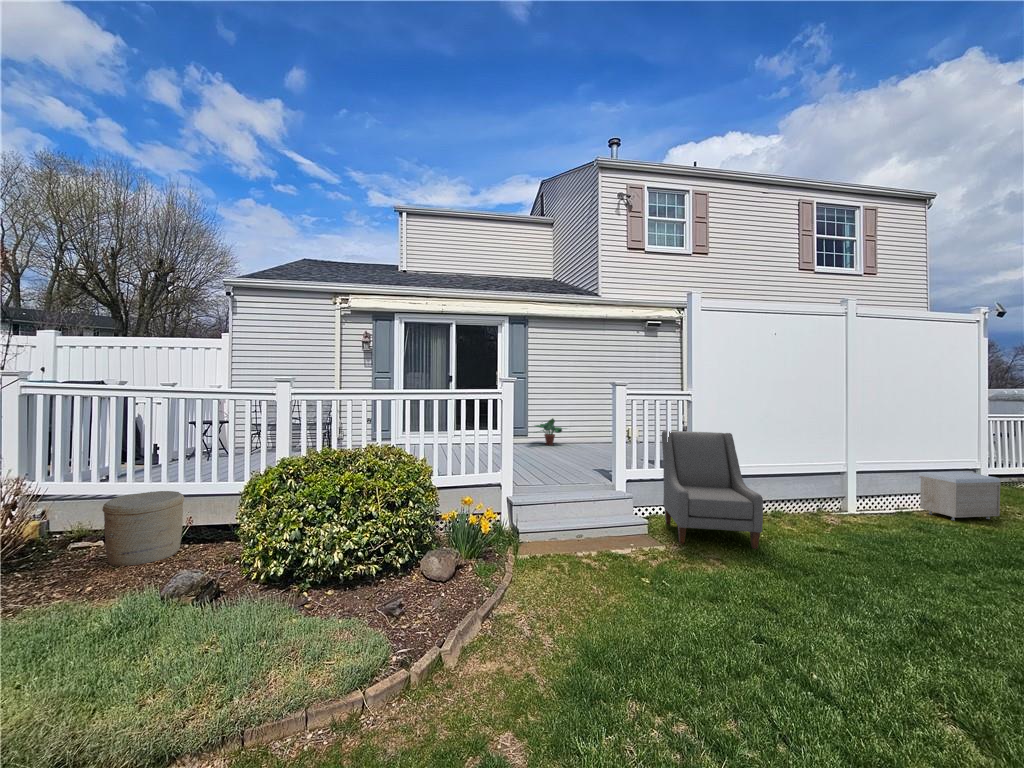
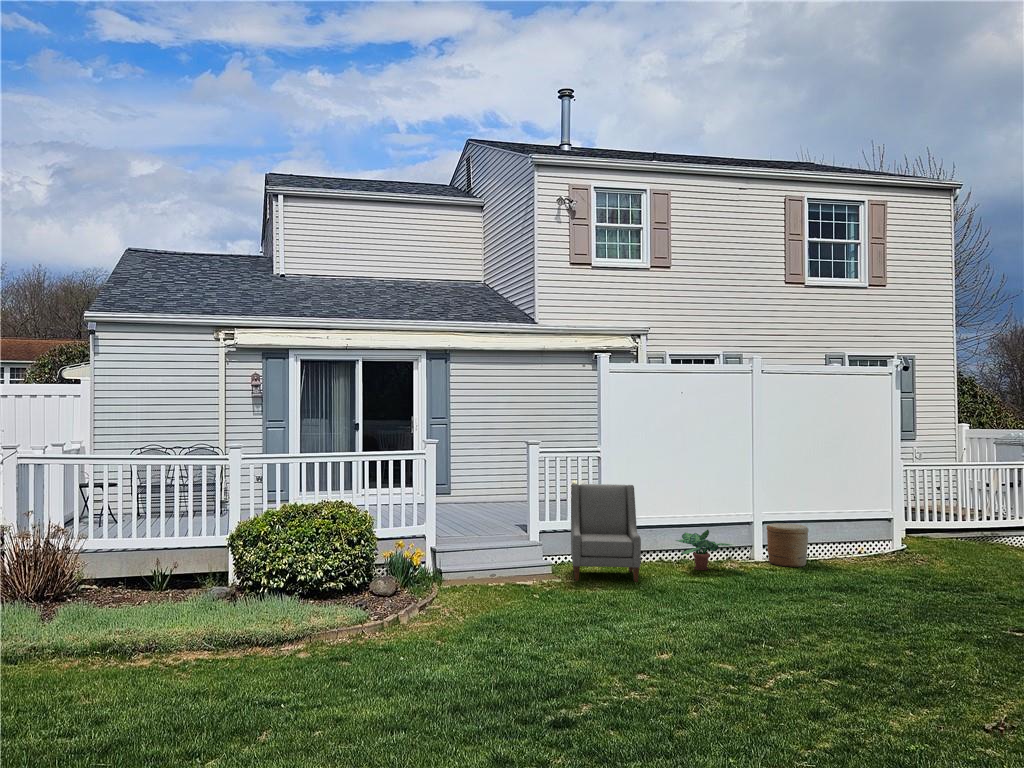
potted plant: present [535,418,563,445] -> present [676,530,732,570]
storage bench: present [919,472,1000,521] -> none [825,519,887,564]
basket: present [102,491,184,566] -> present [767,523,808,567]

